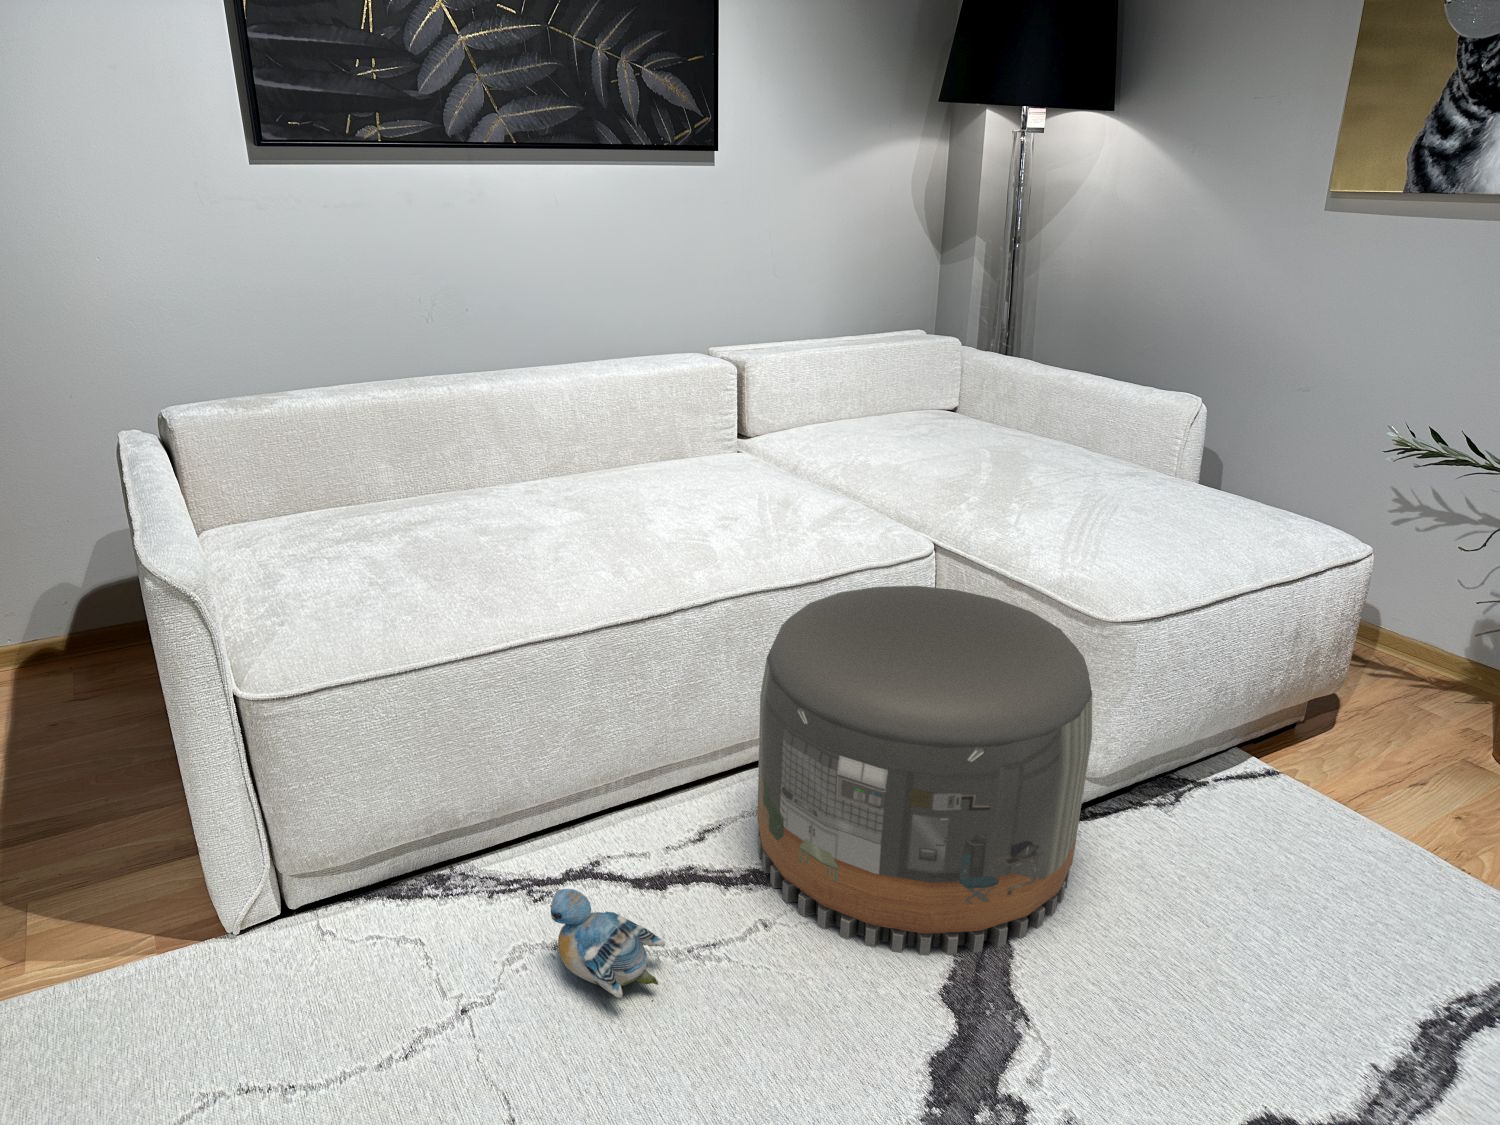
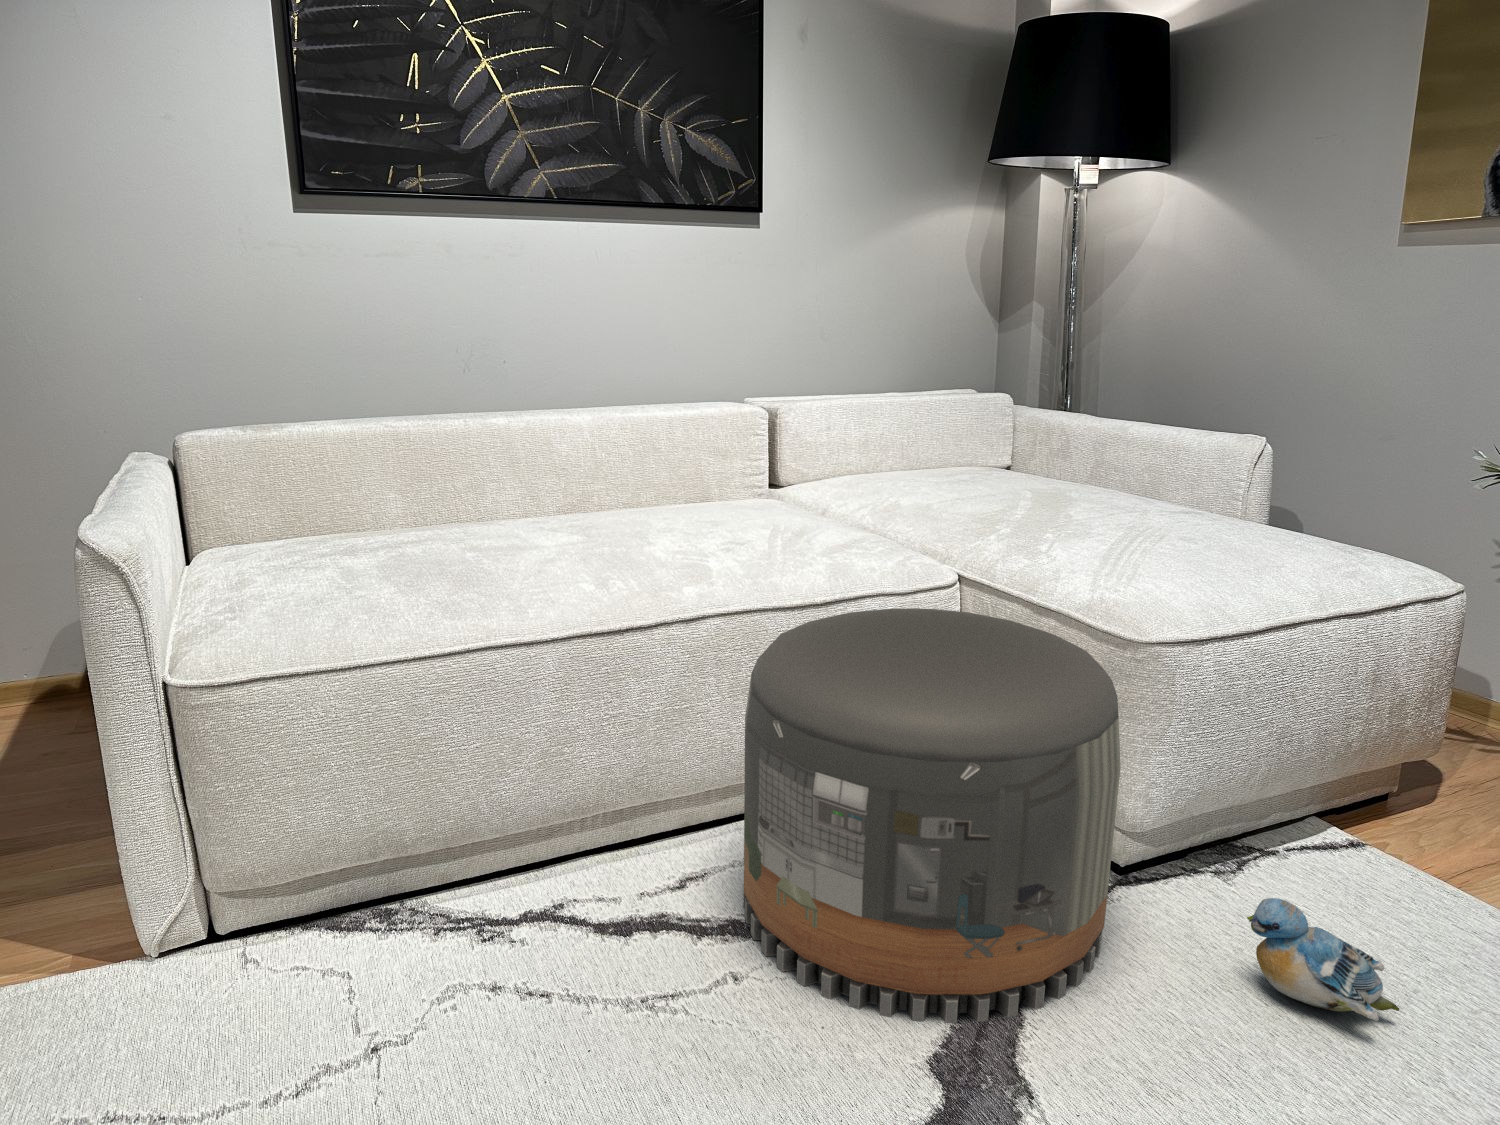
plush toy: present [550,889,665,999] -> present [1247,898,1399,1022]

